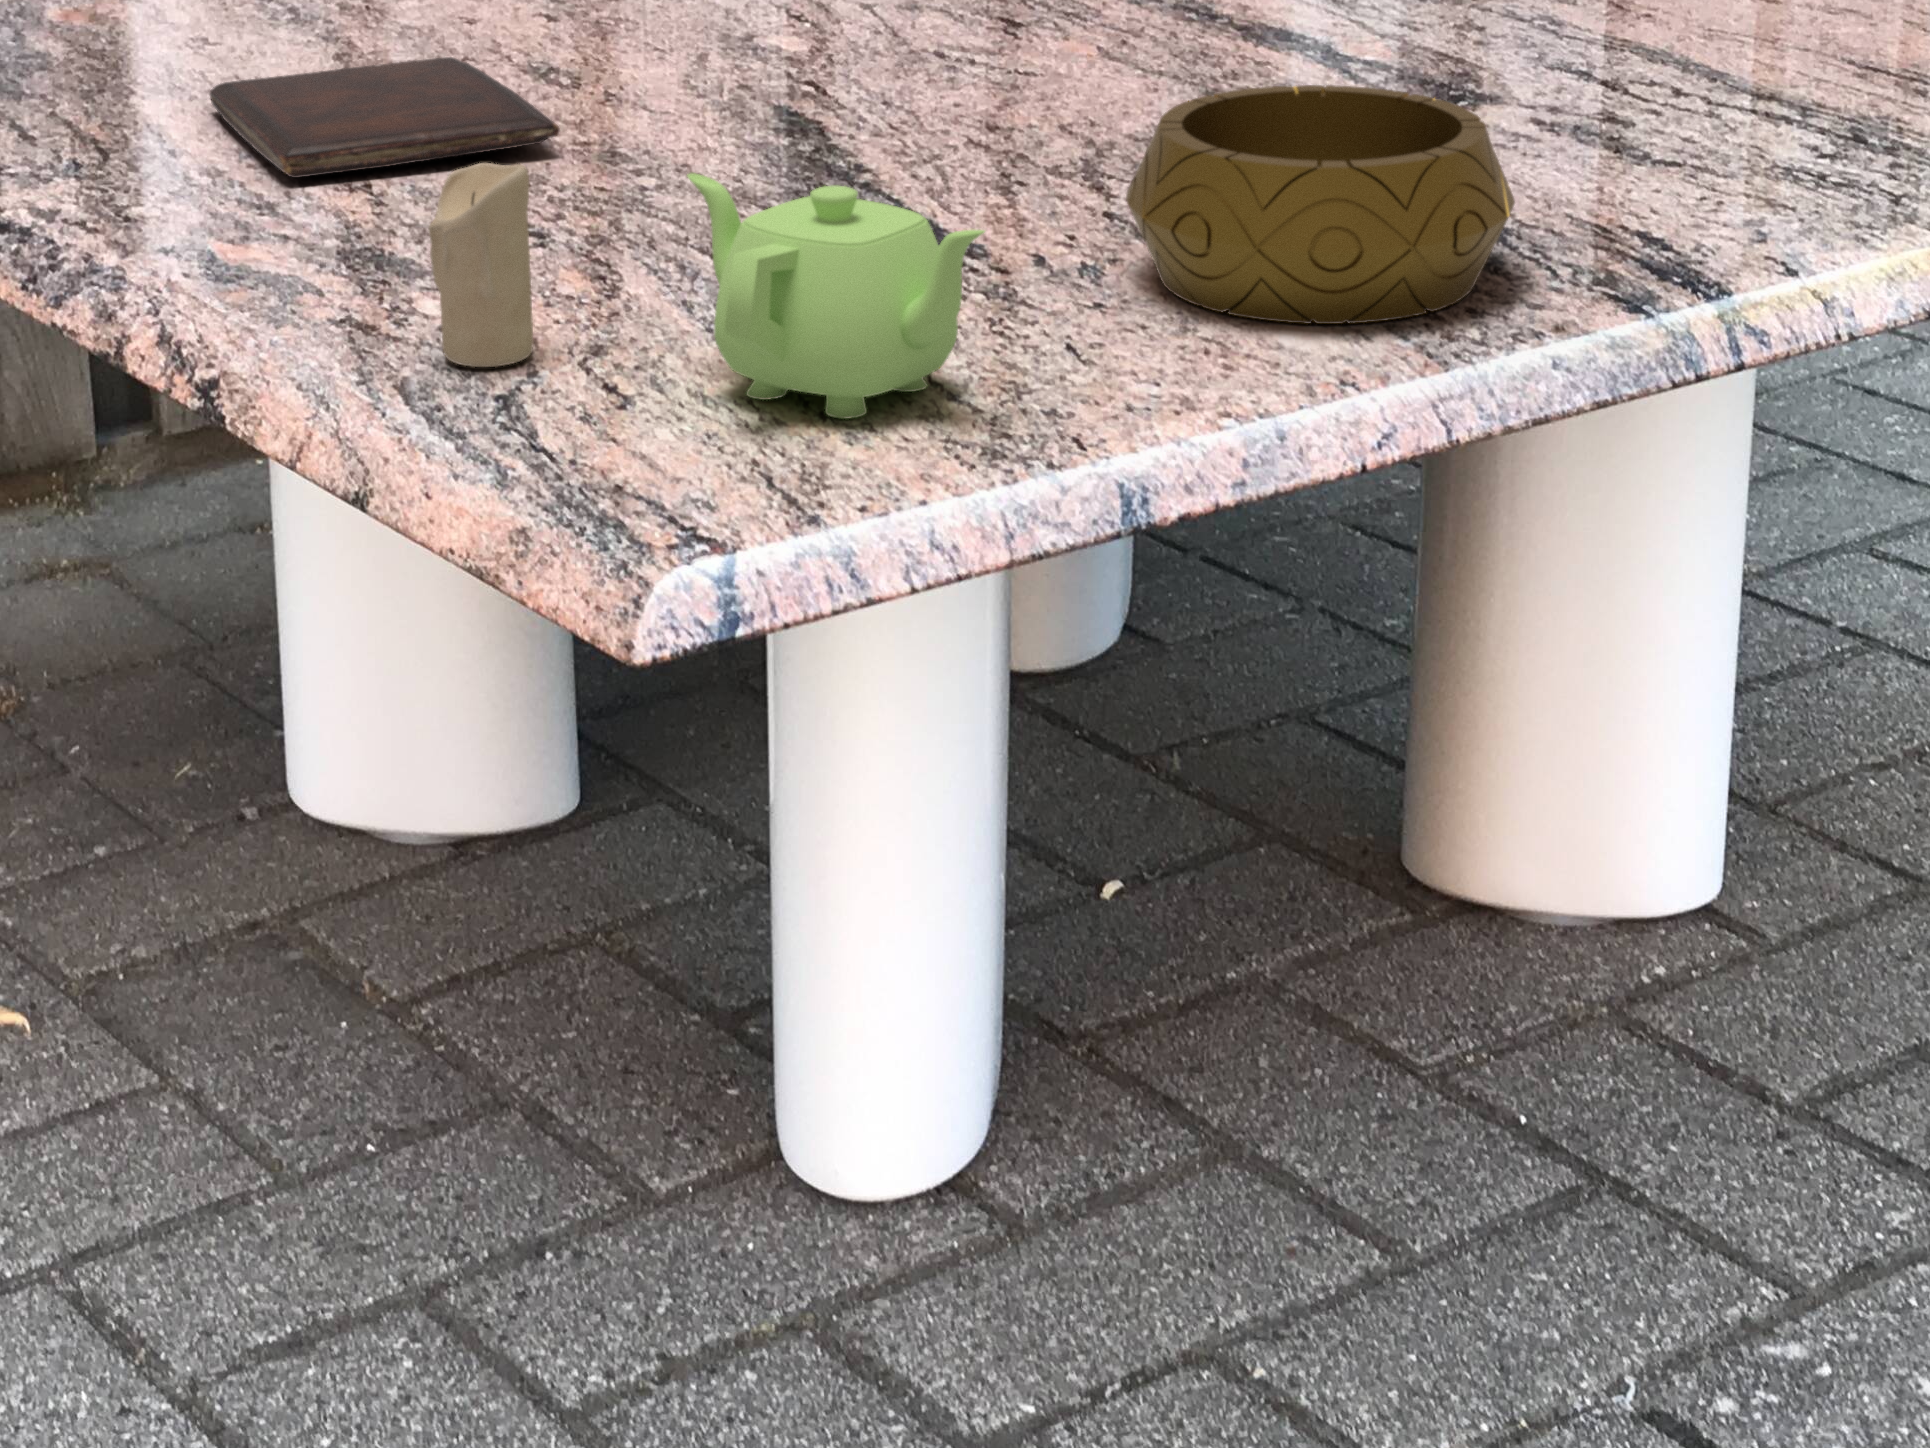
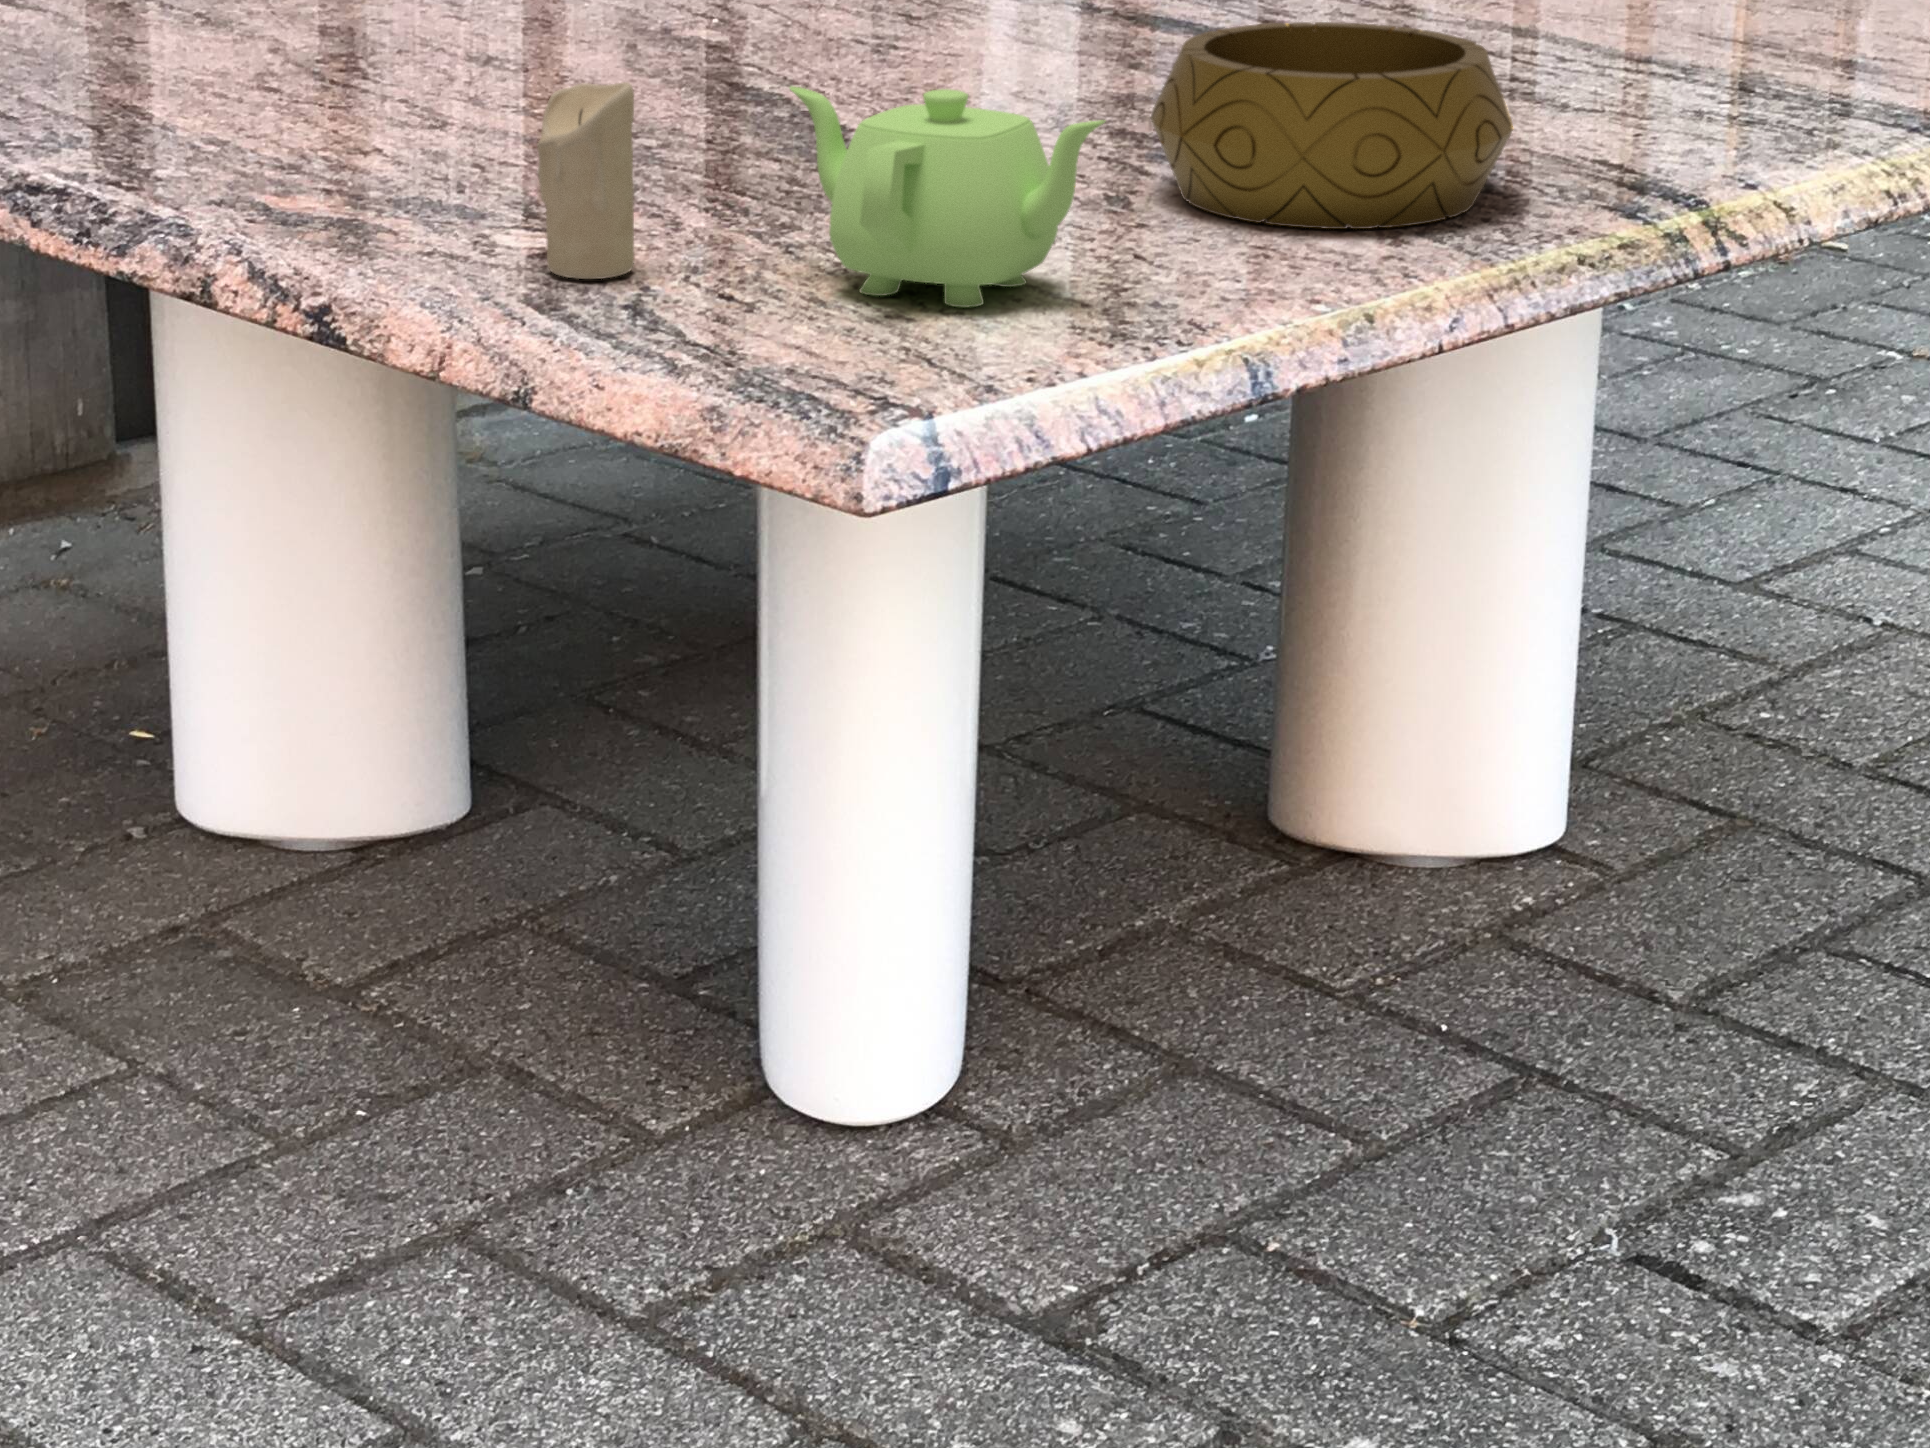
book: present [210,57,560,178] -> none [171,43,545,143]

